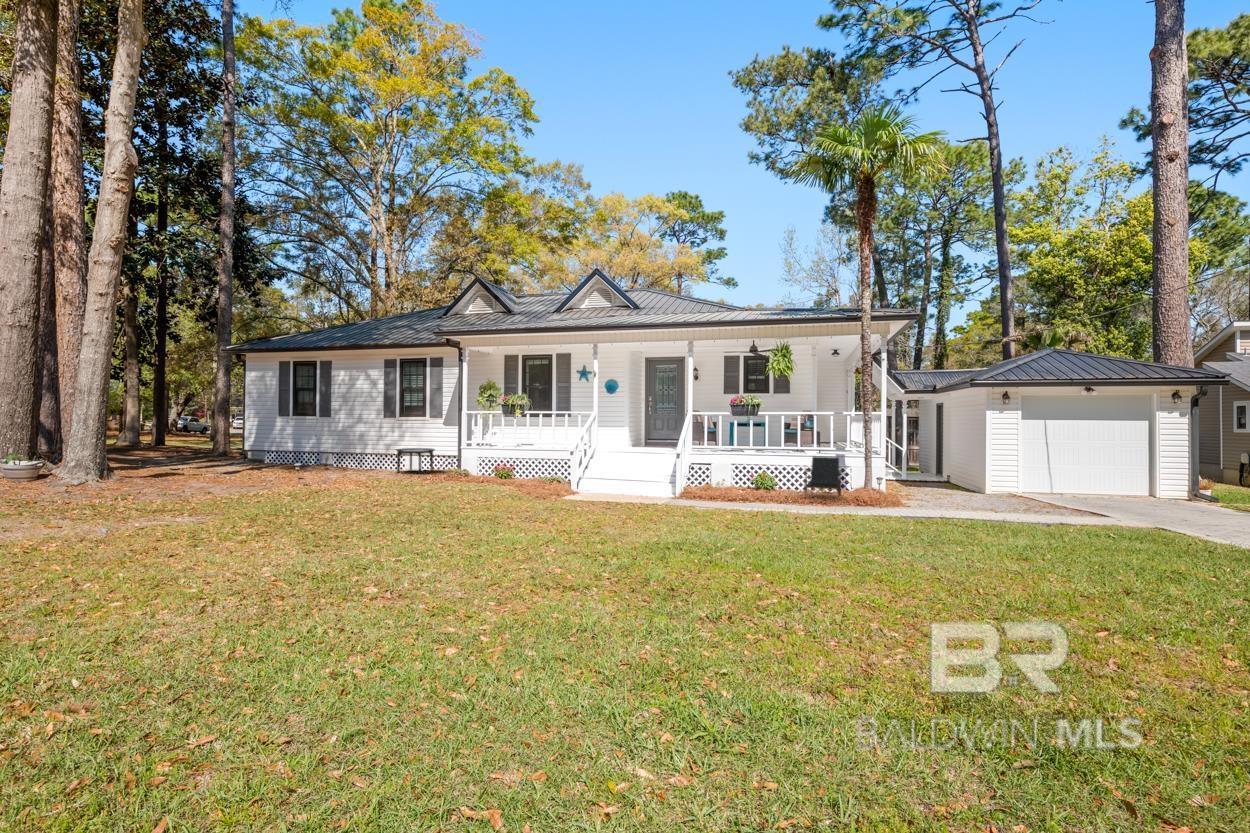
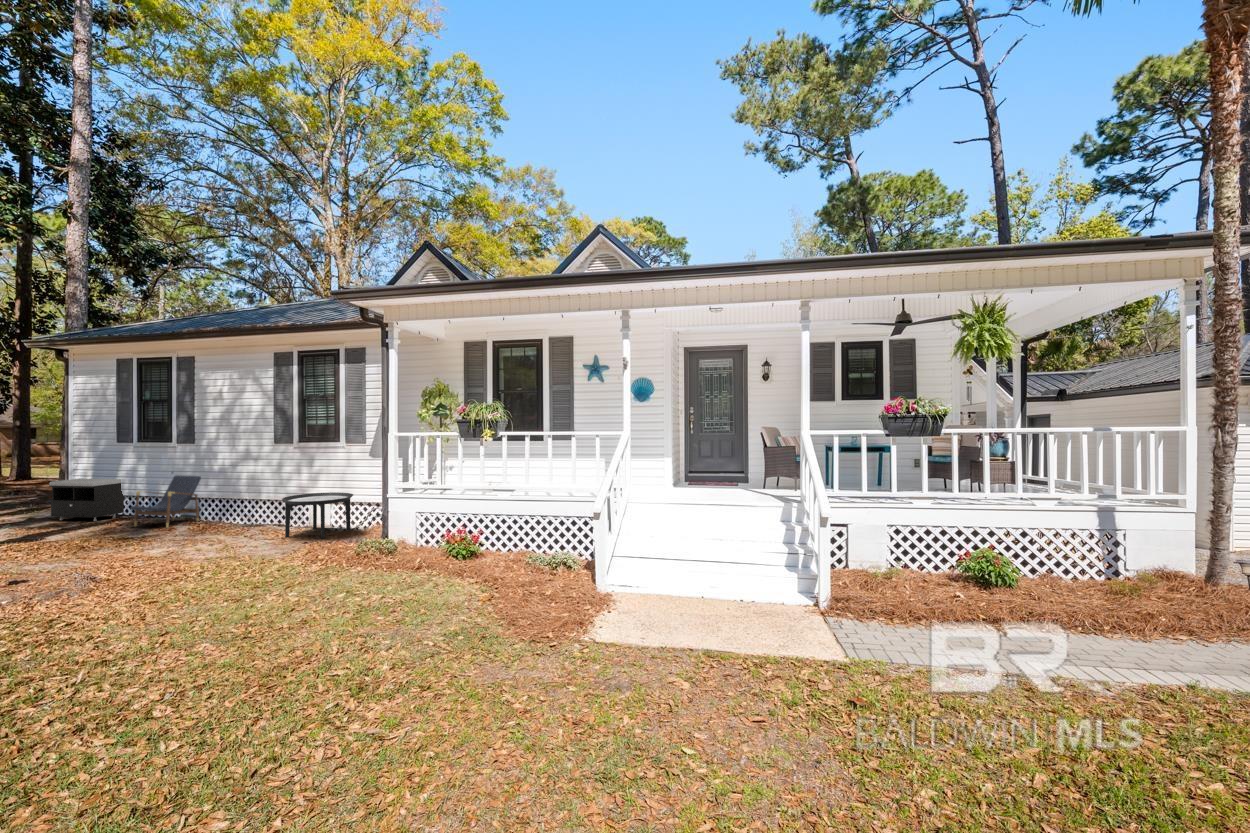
storage bench: none [241,438,283,465] -> present [49,479,124,521]
lounge chair: present [804,457,842,499] -> present [130,475,201,528]

